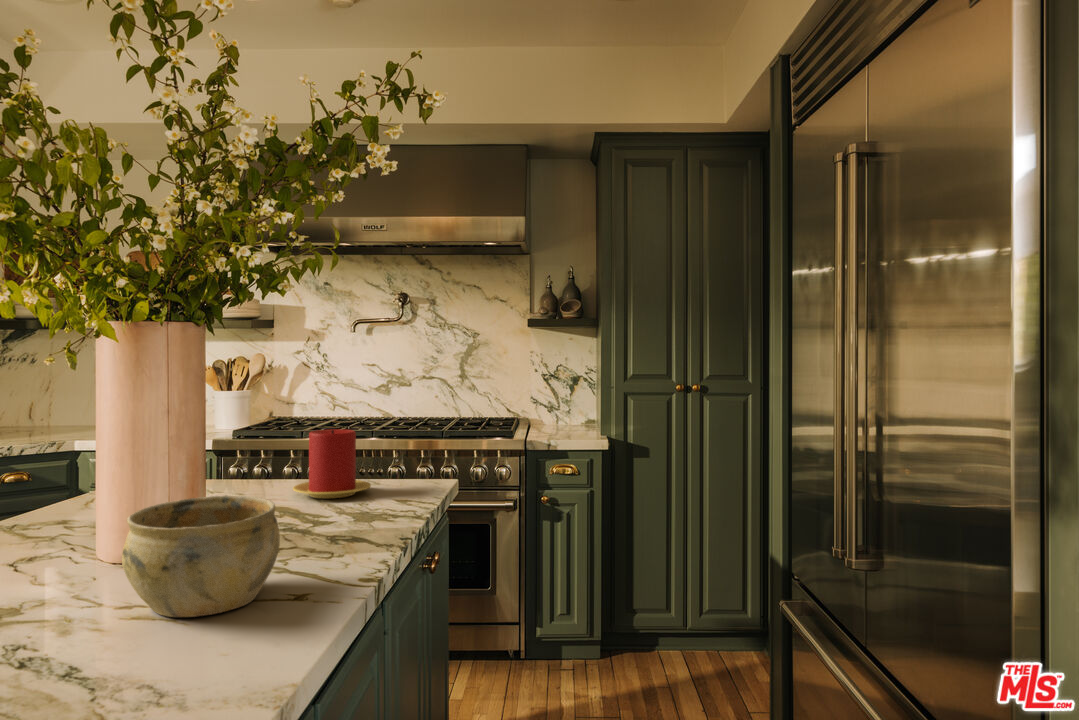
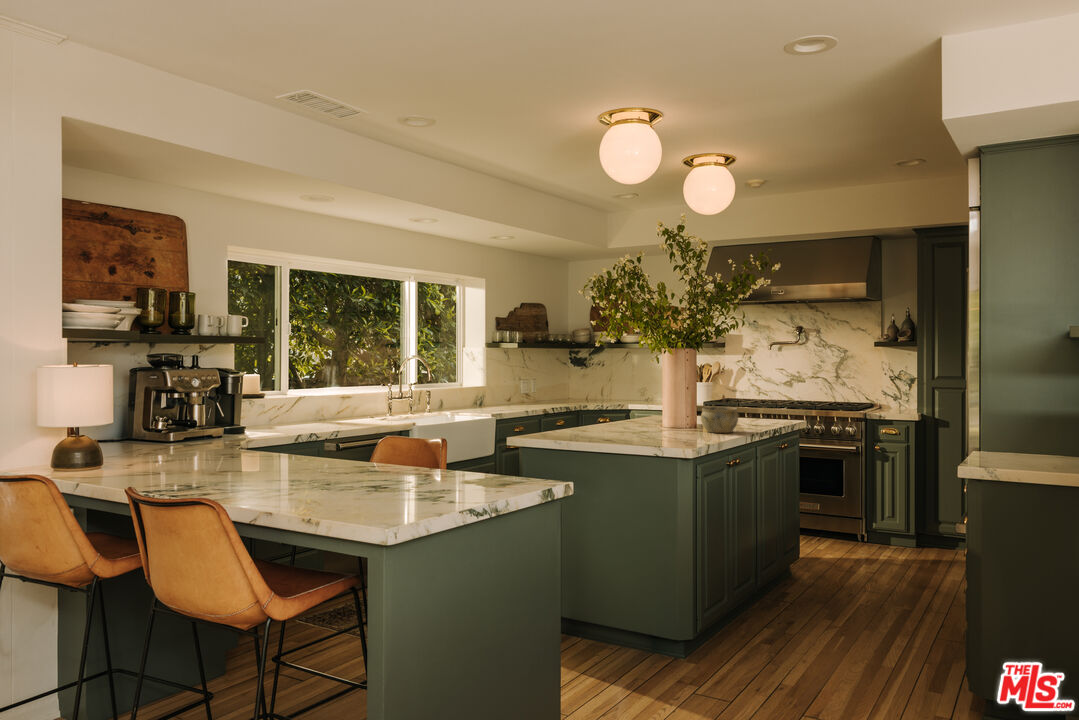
candle: present [293,429,371,498] -> none [740,396,769,421]

